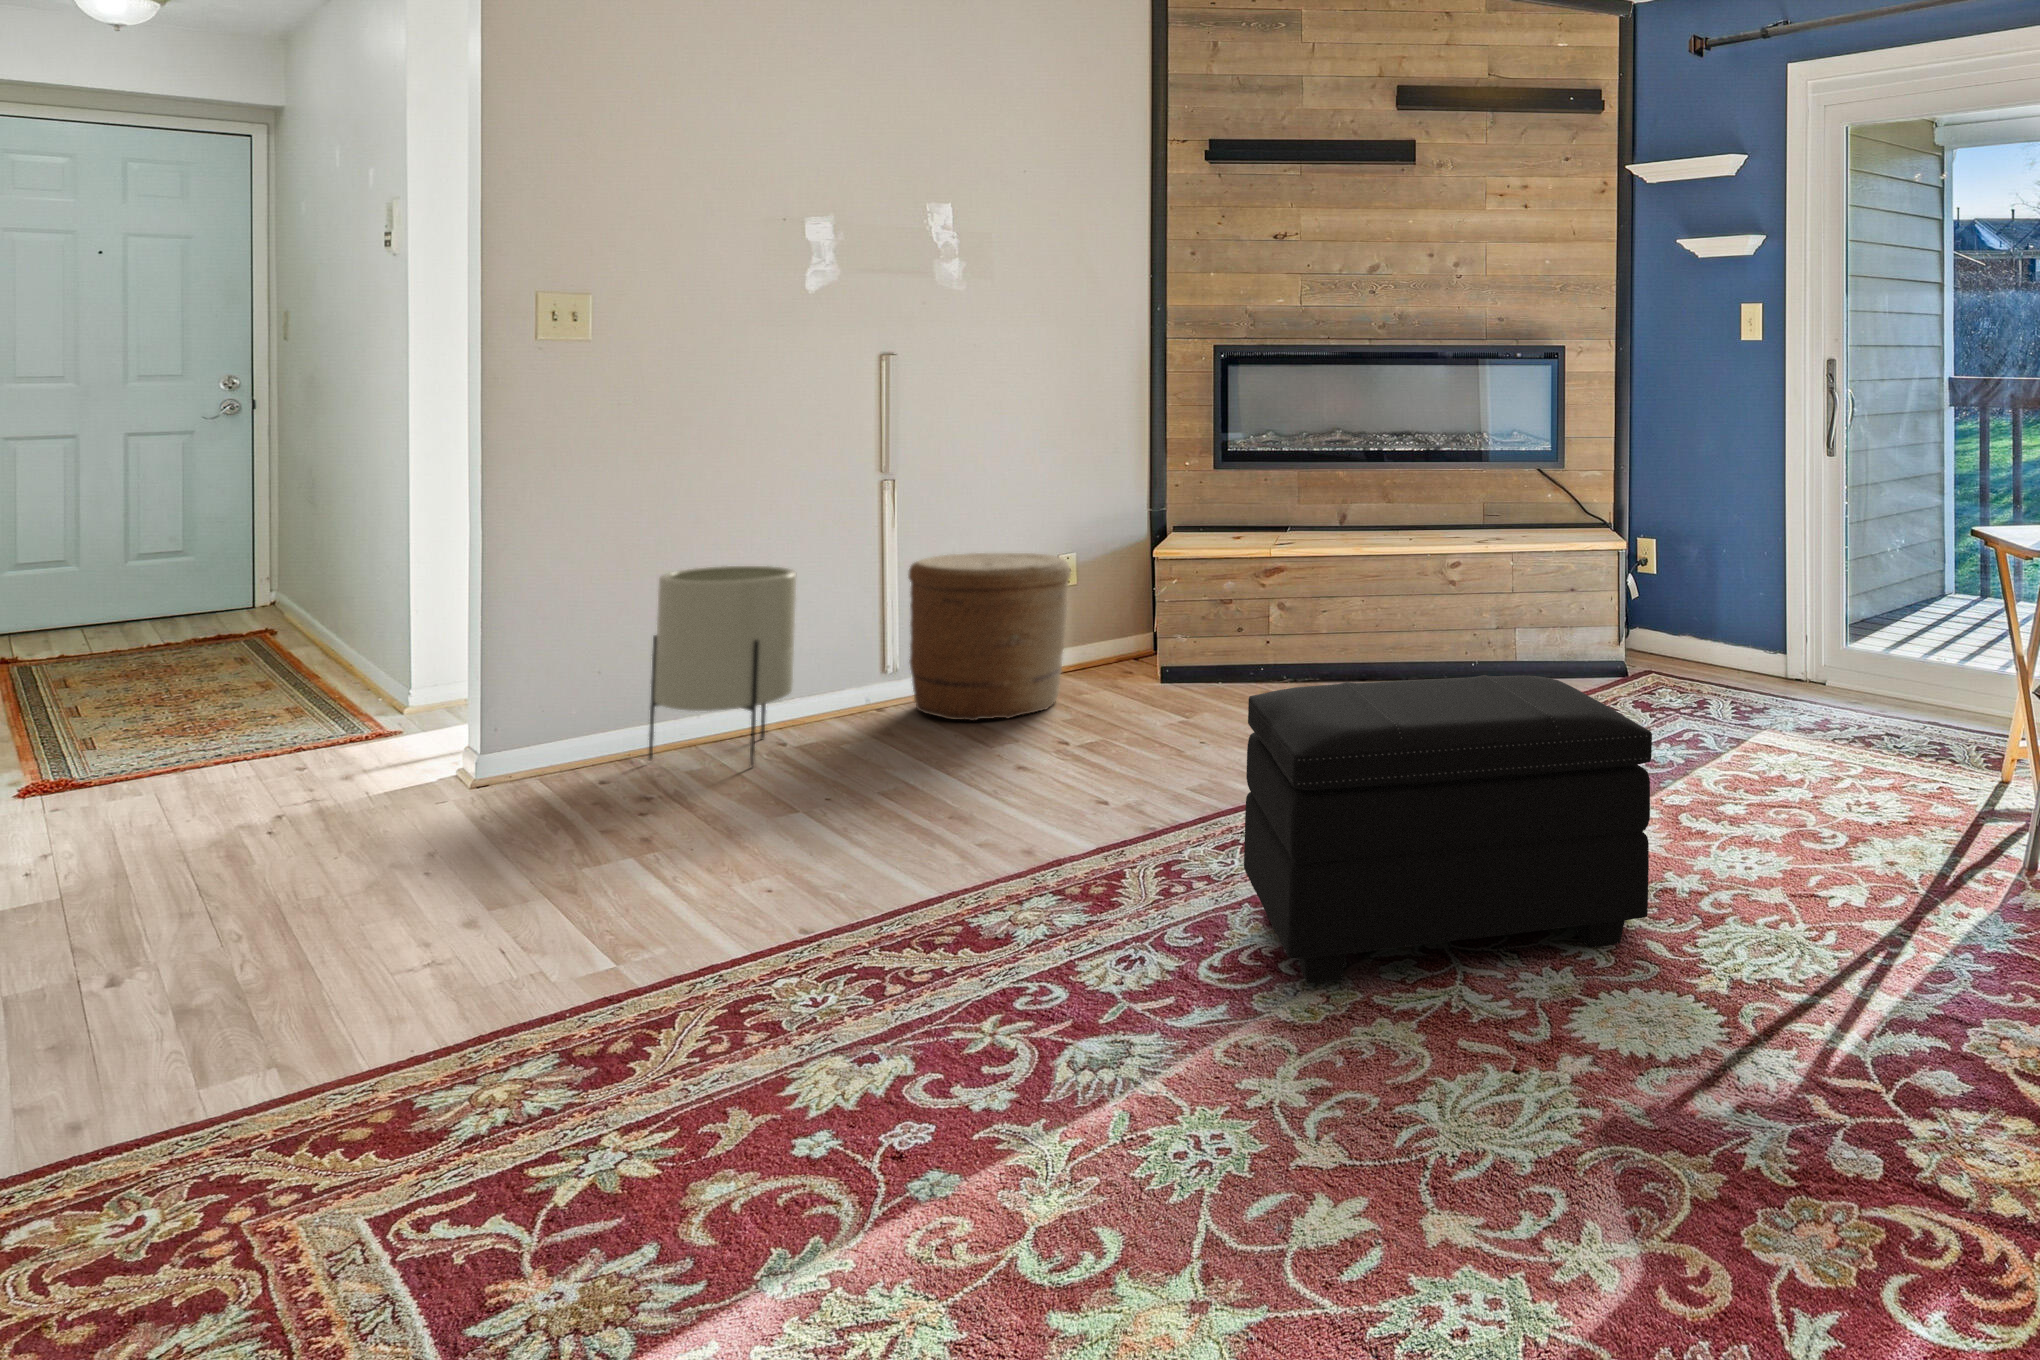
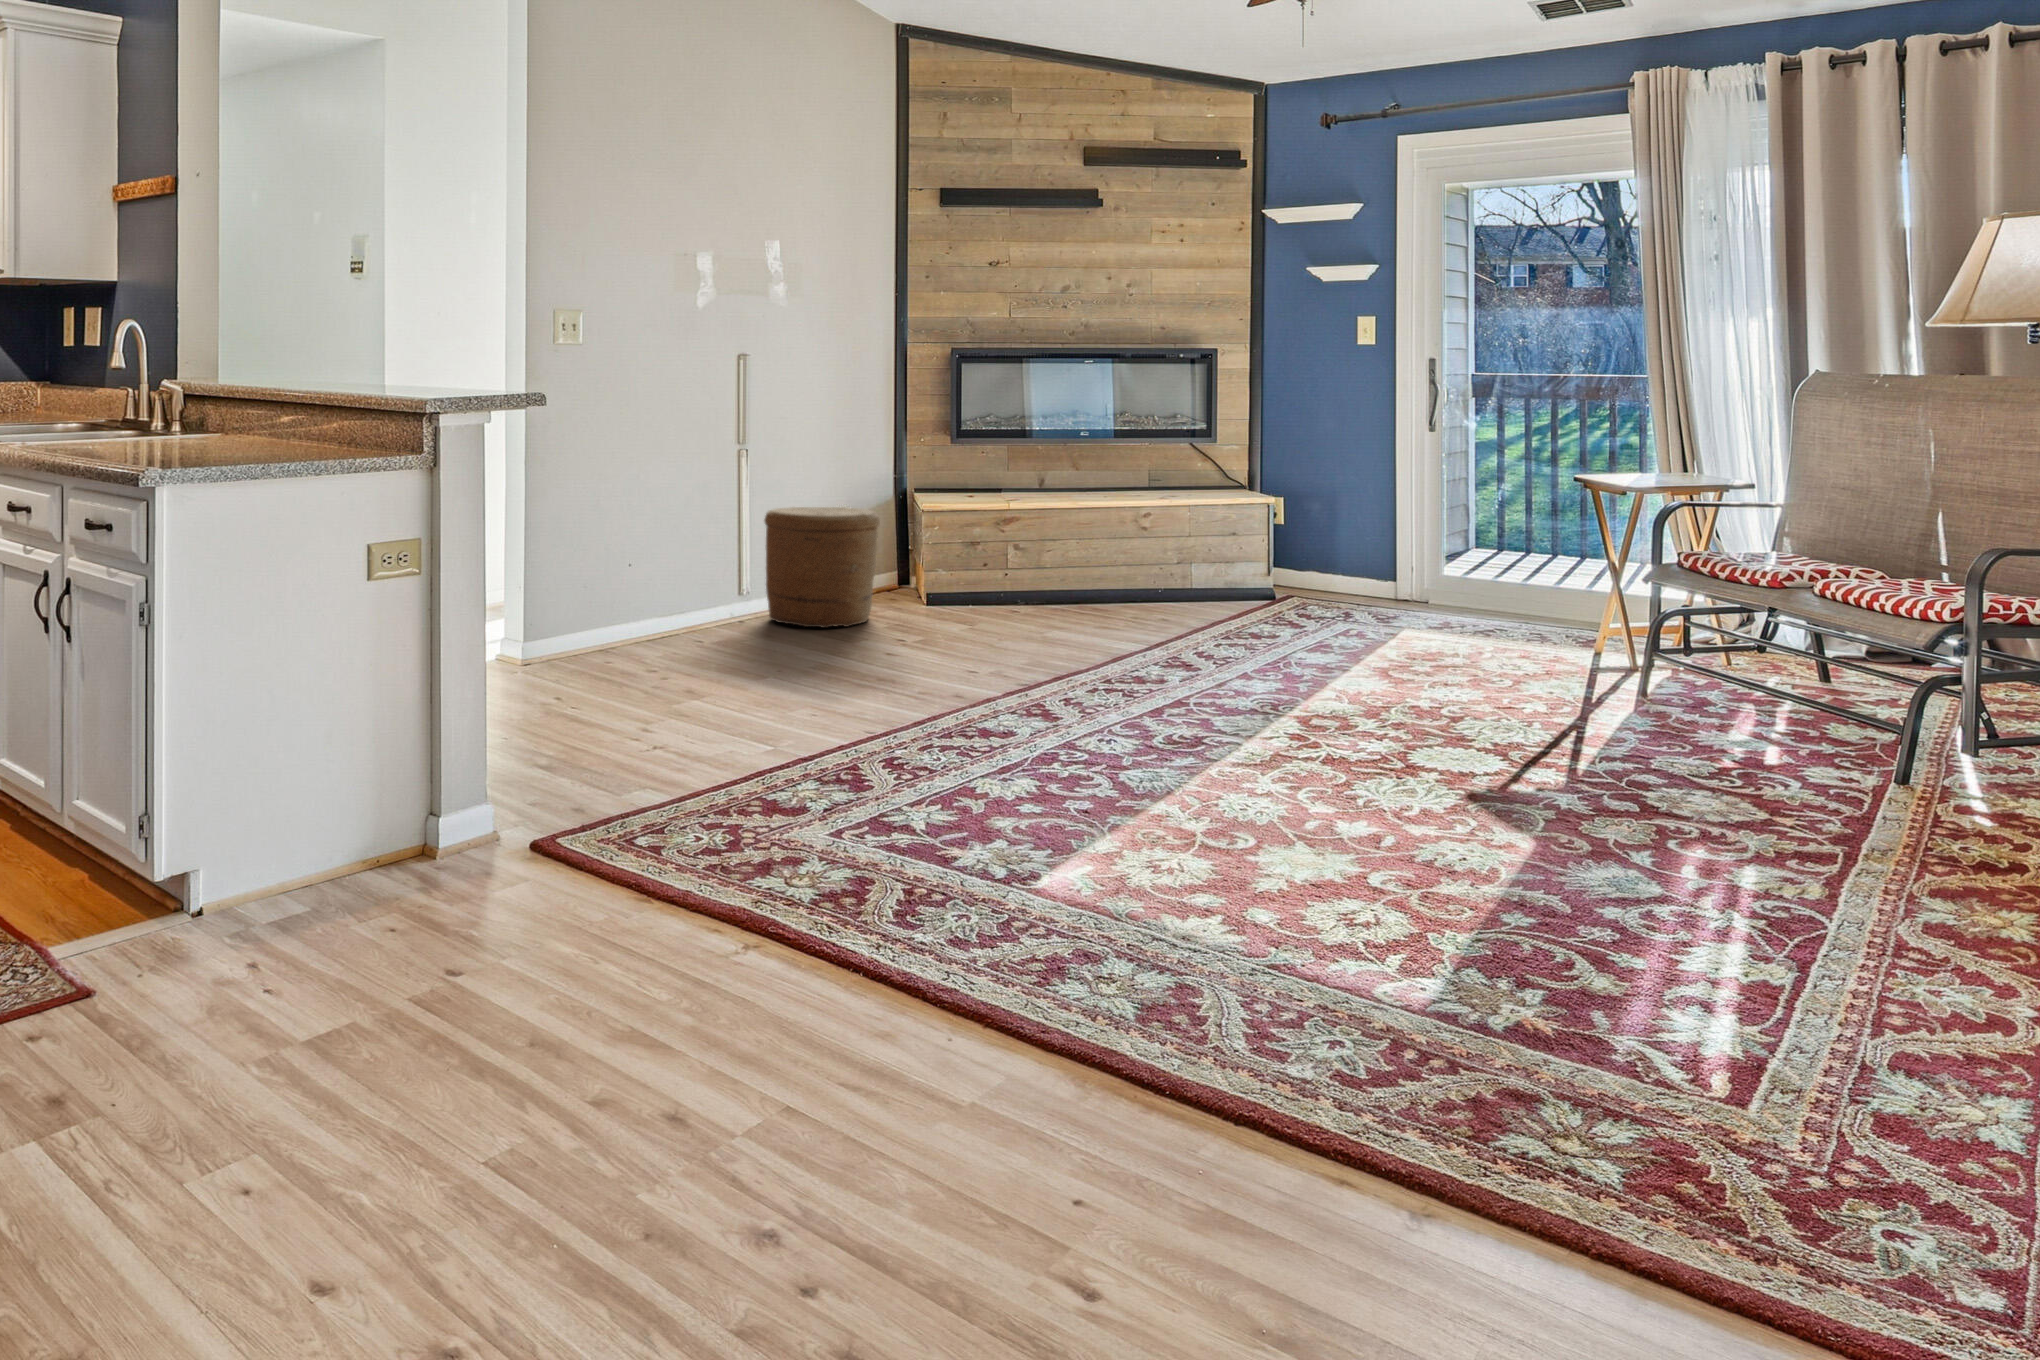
planter: present [649,566,796,767] -> none [627,513,721,655]
footstool: present [1244,675,1652,983] -> none [1146,569,1427,747]

